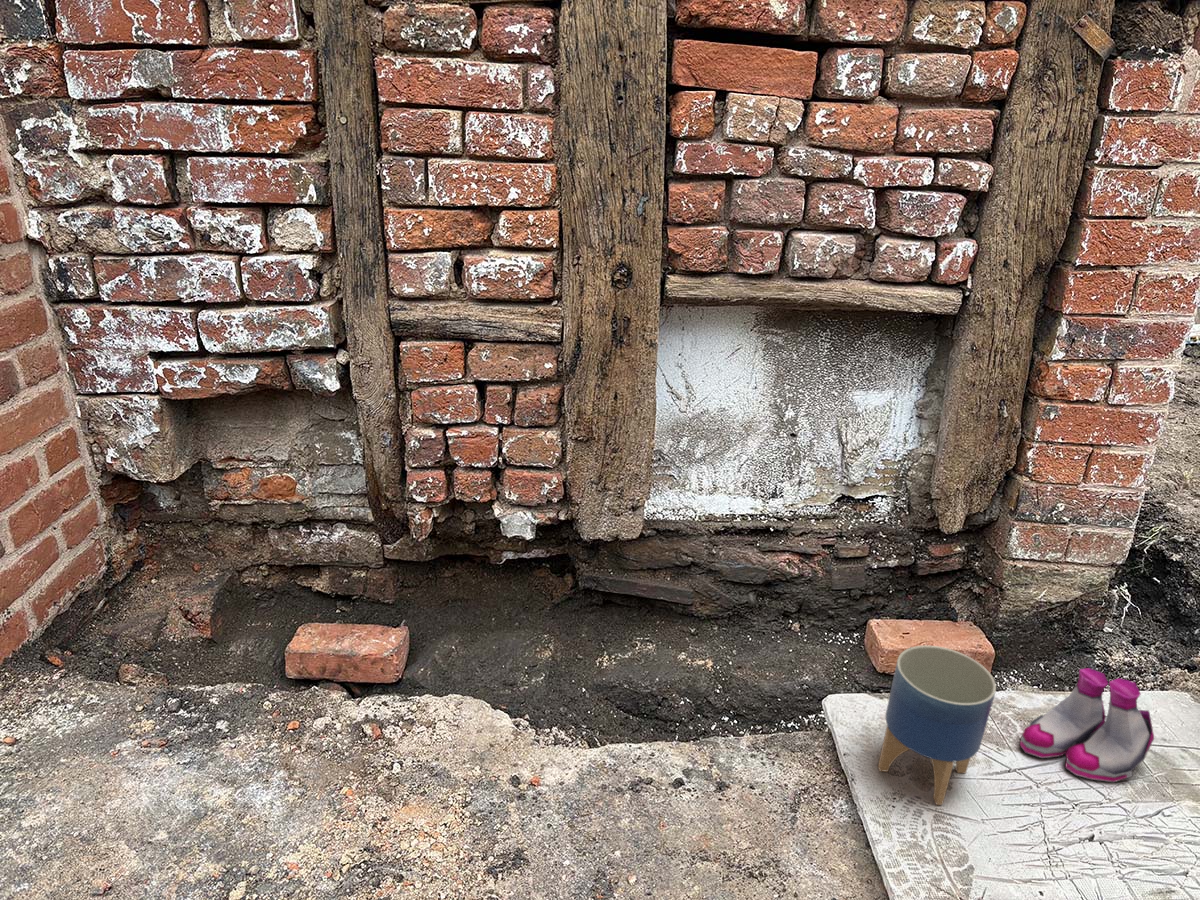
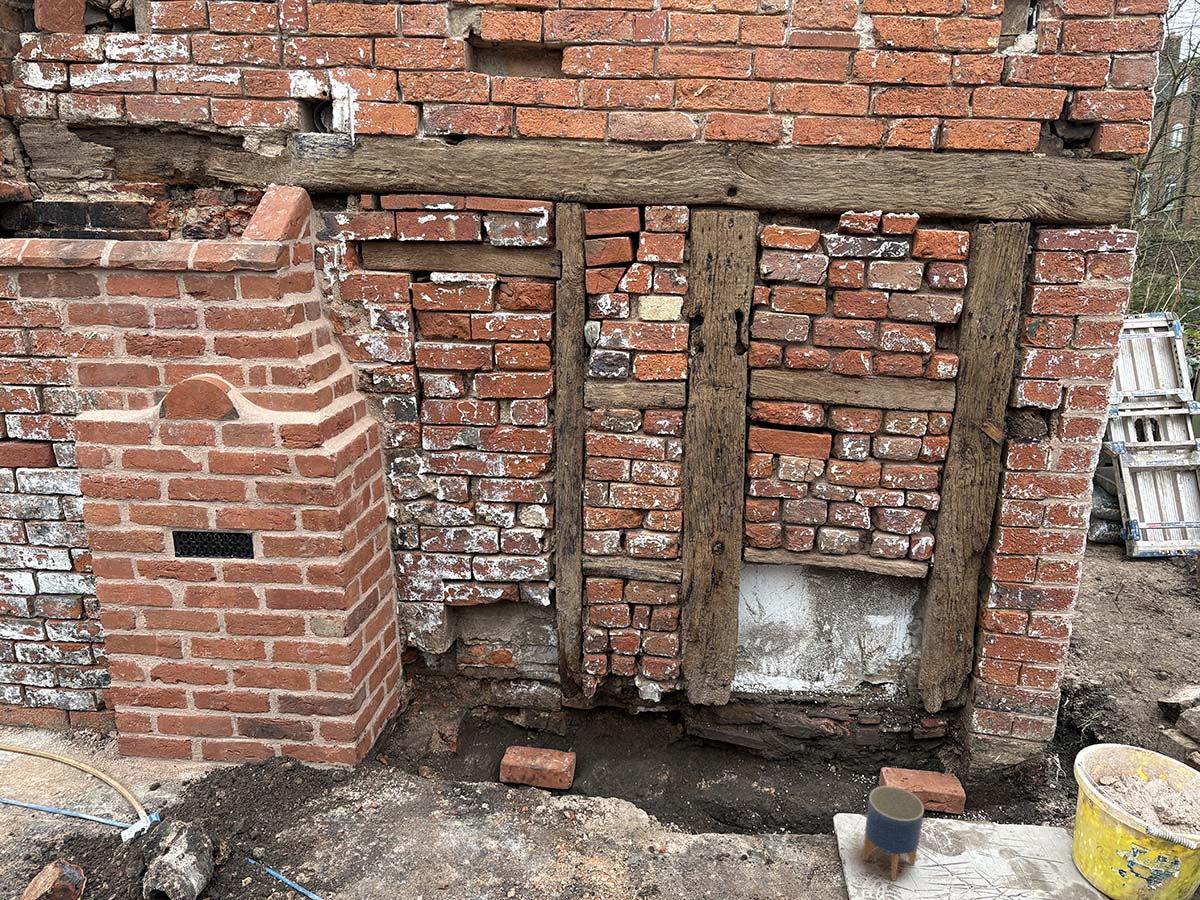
boots: present [1020,668,1154,782] -> none [952,807,1029,878]

